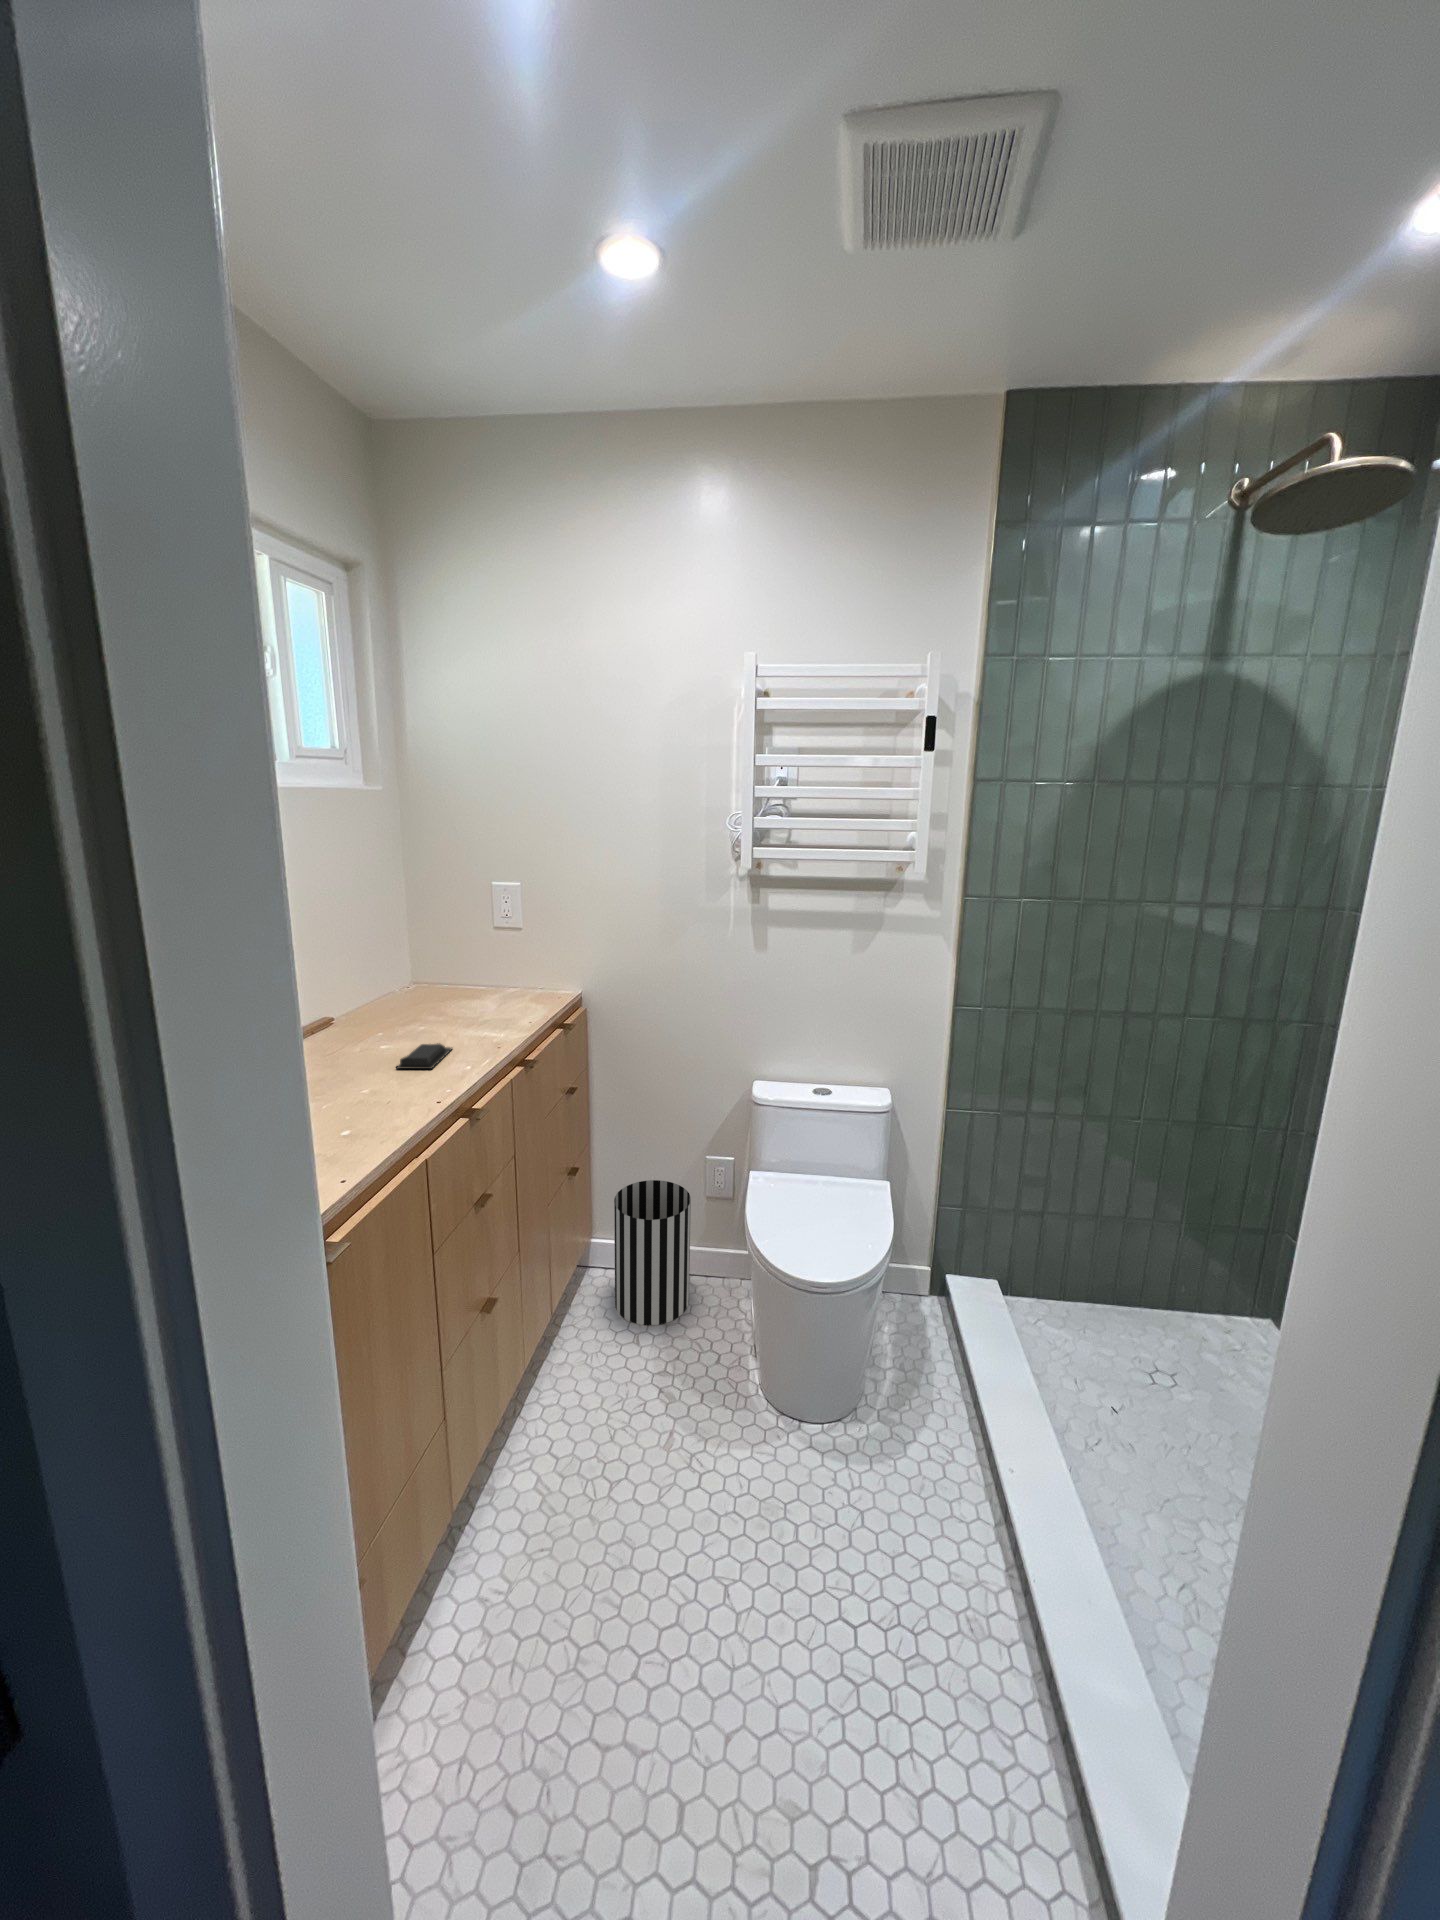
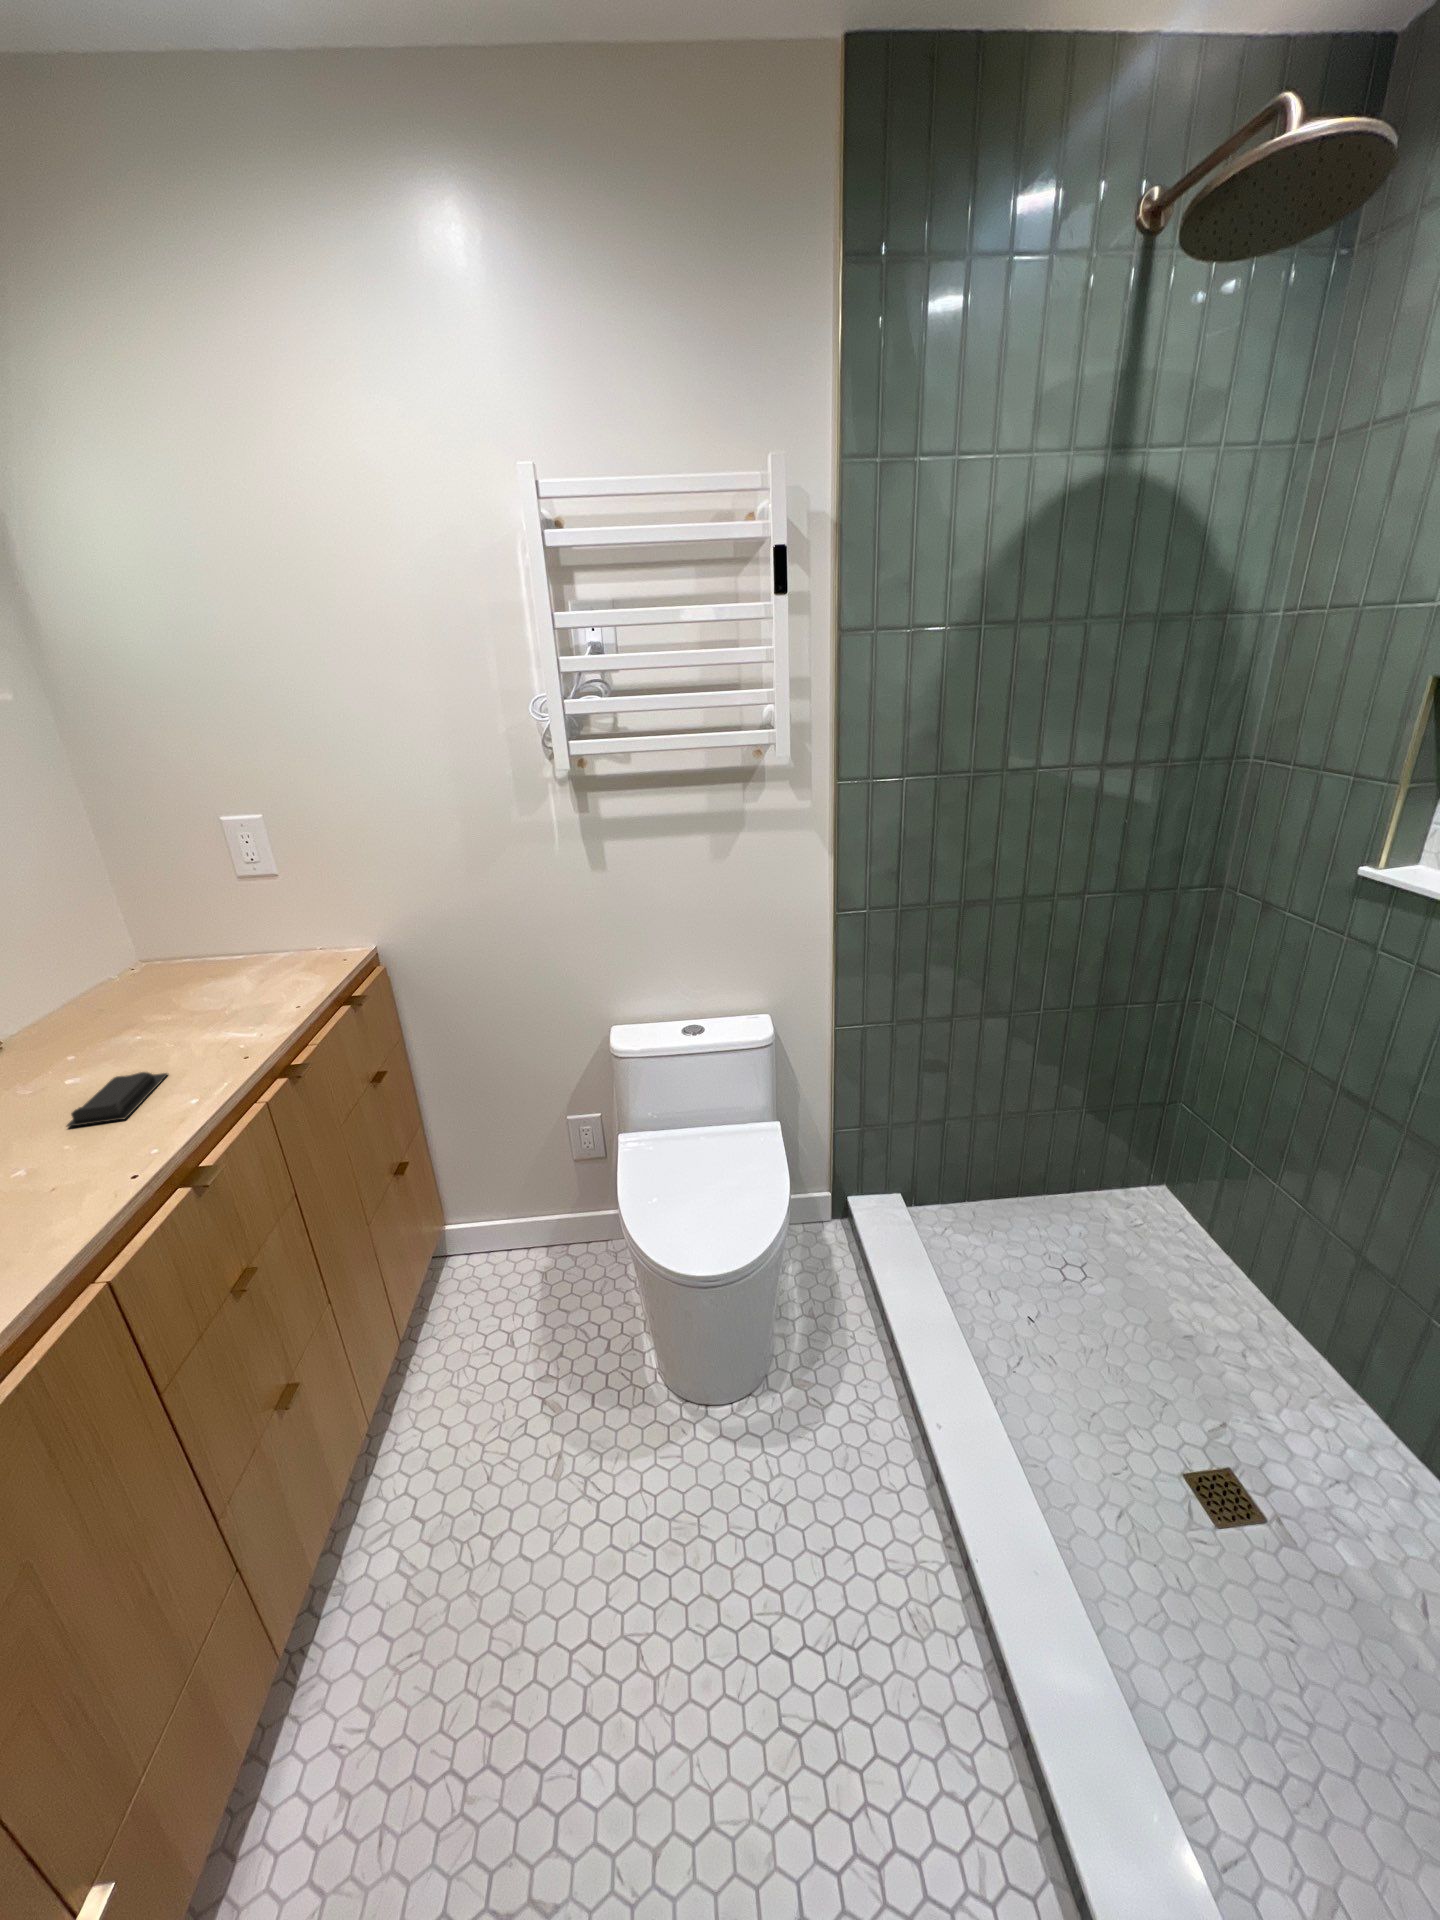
wastebasket: present [614,1180,691,1325] -> none [460,1155,569,1324]

